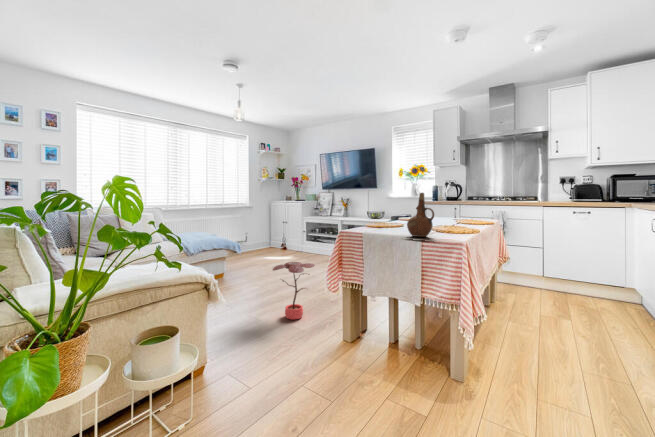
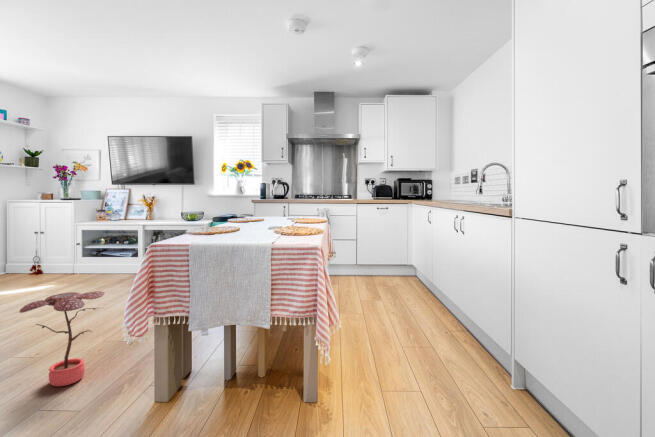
ceramic pitcher: present [407,193,434,237] -> none [249,186,282,241]

